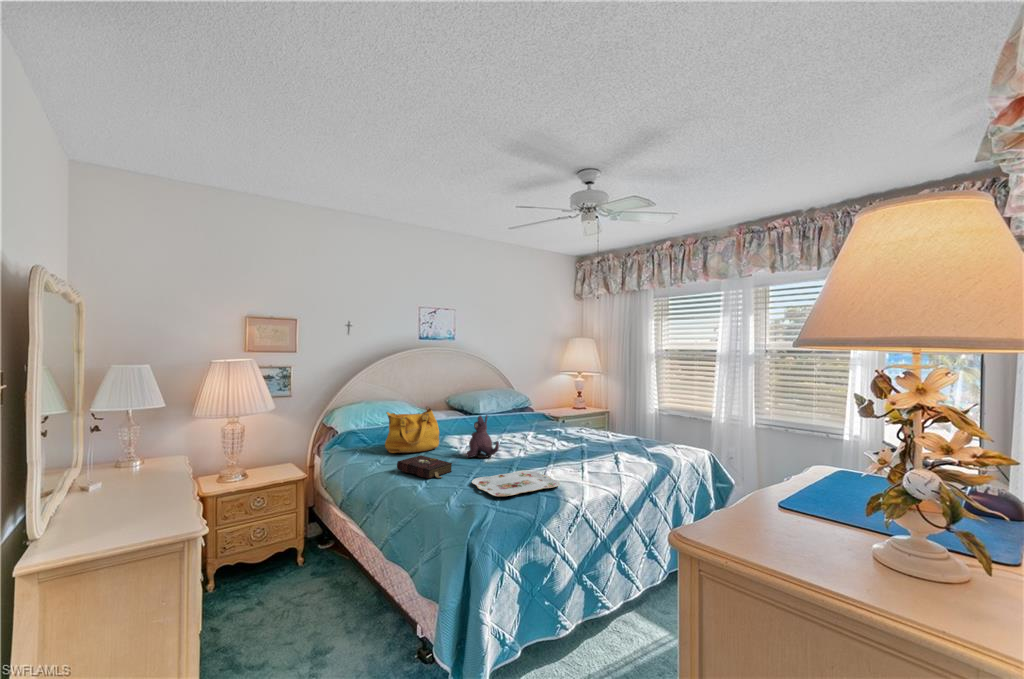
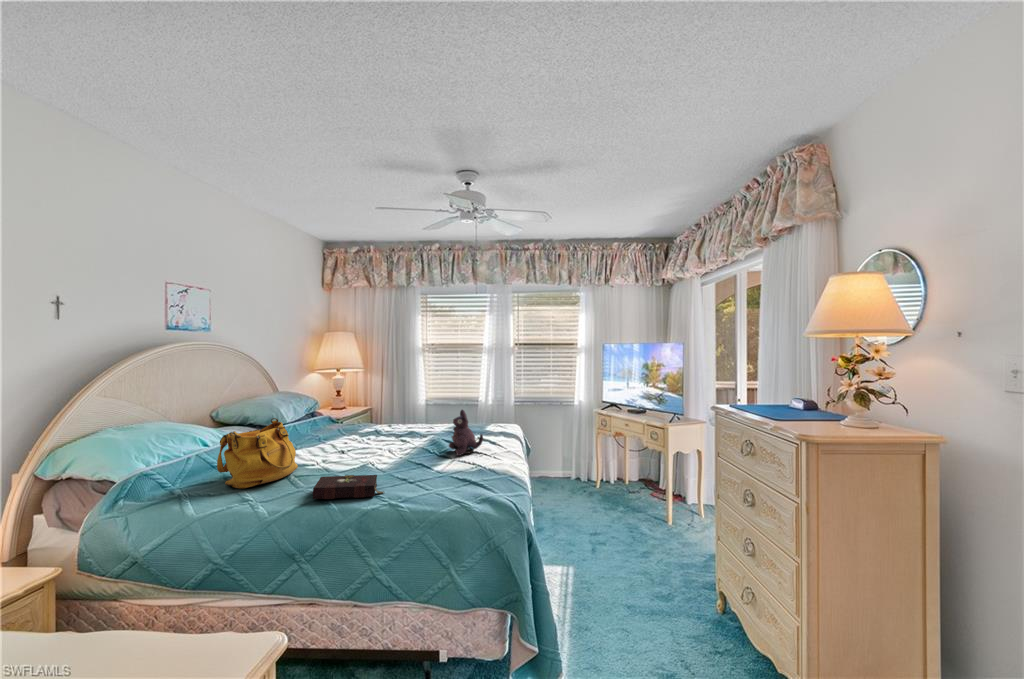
plush toy: present [467,415,499,458] -> present [449,410,483,456]
serving tray: present [472,471,560,497] -> none [424,464,503,489]

